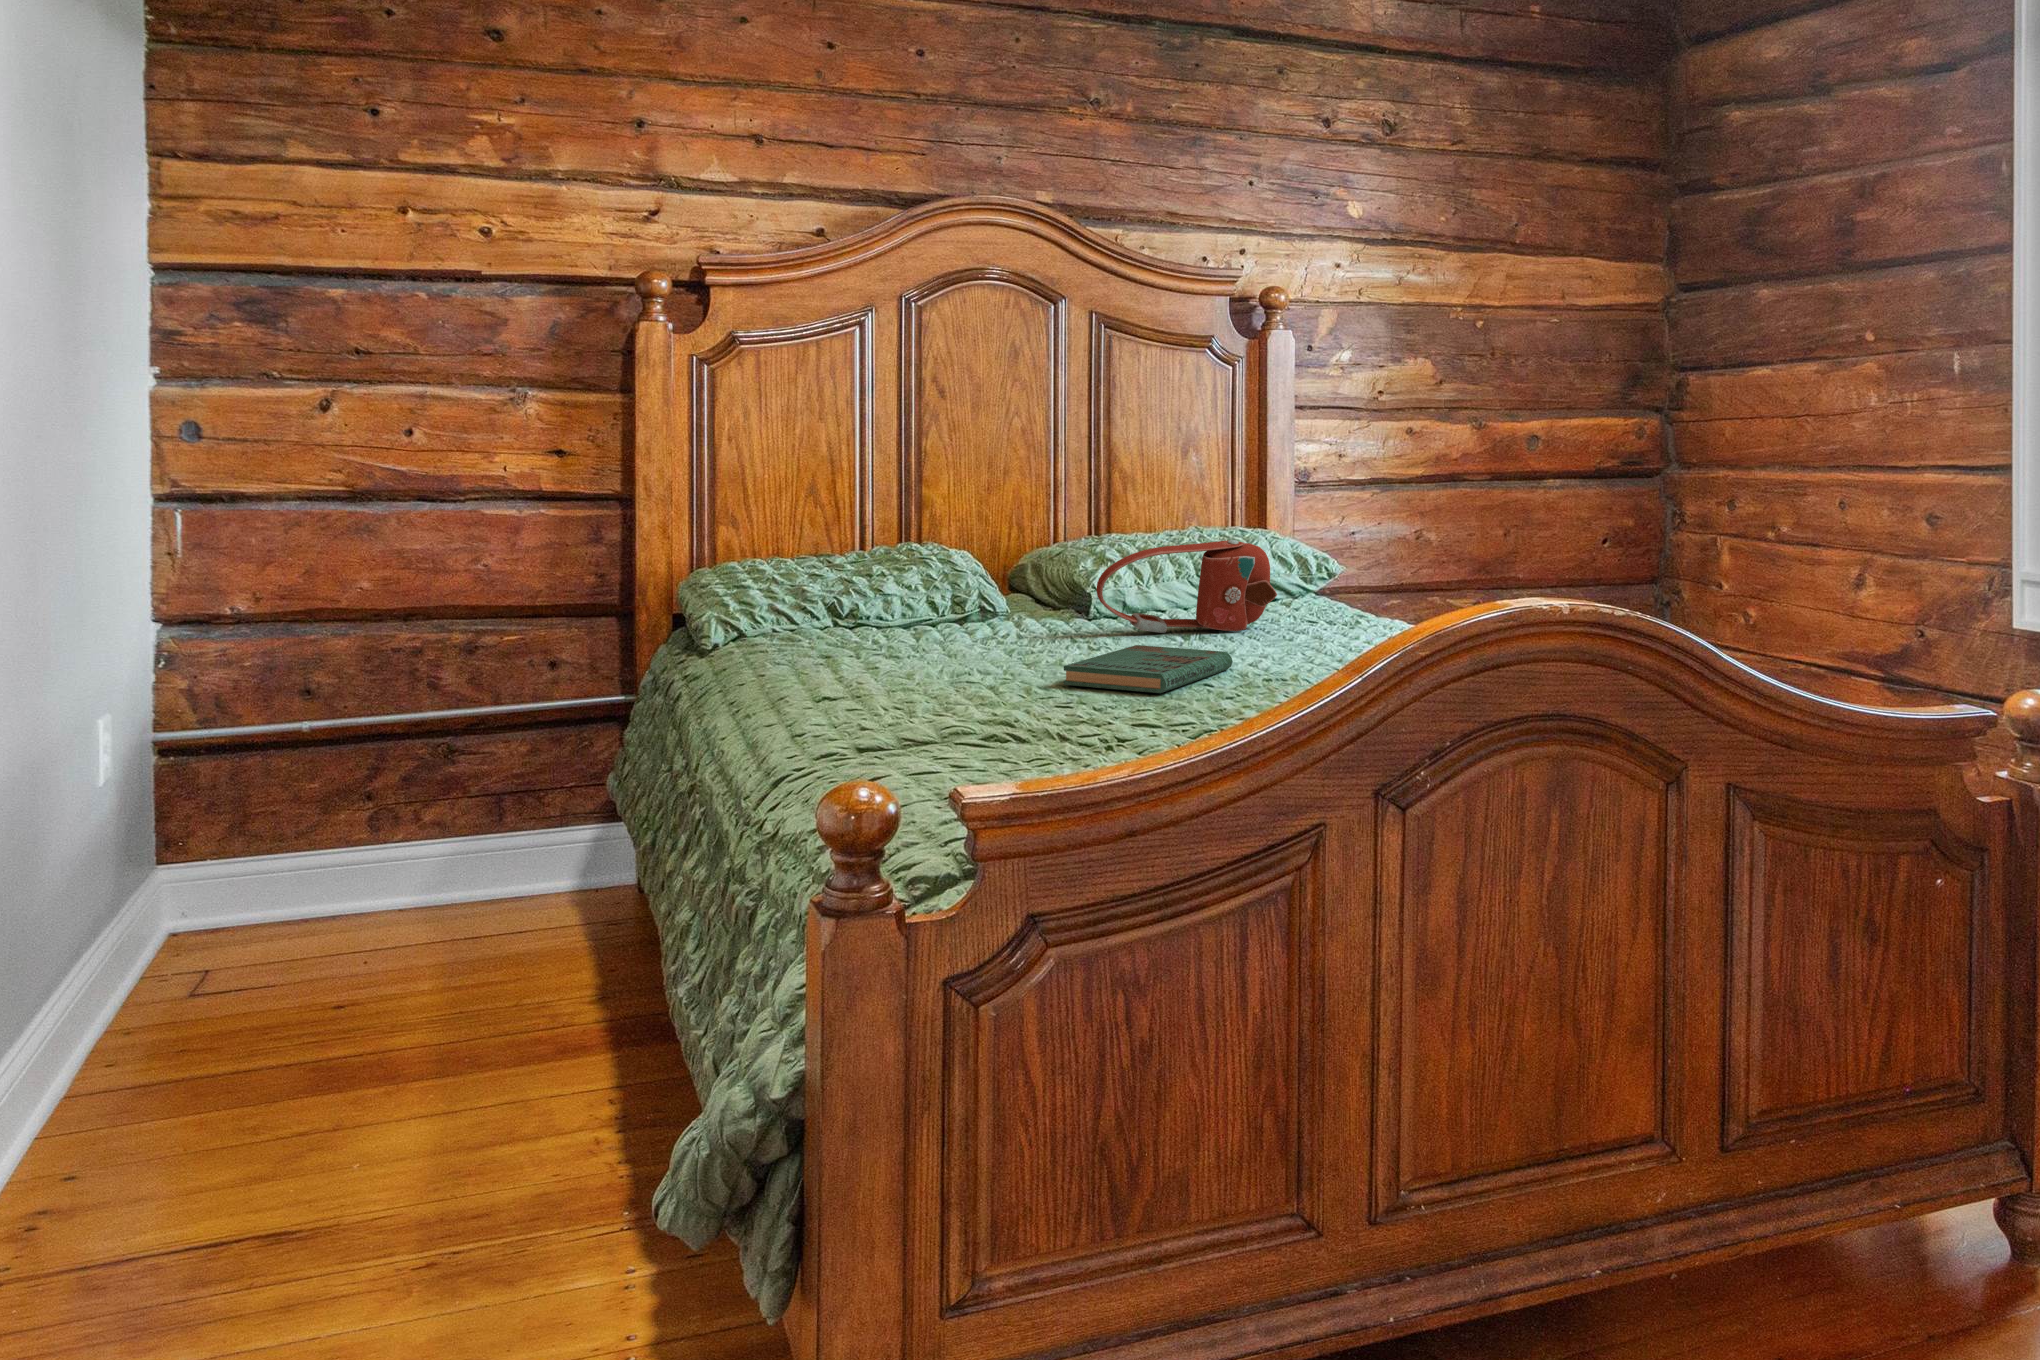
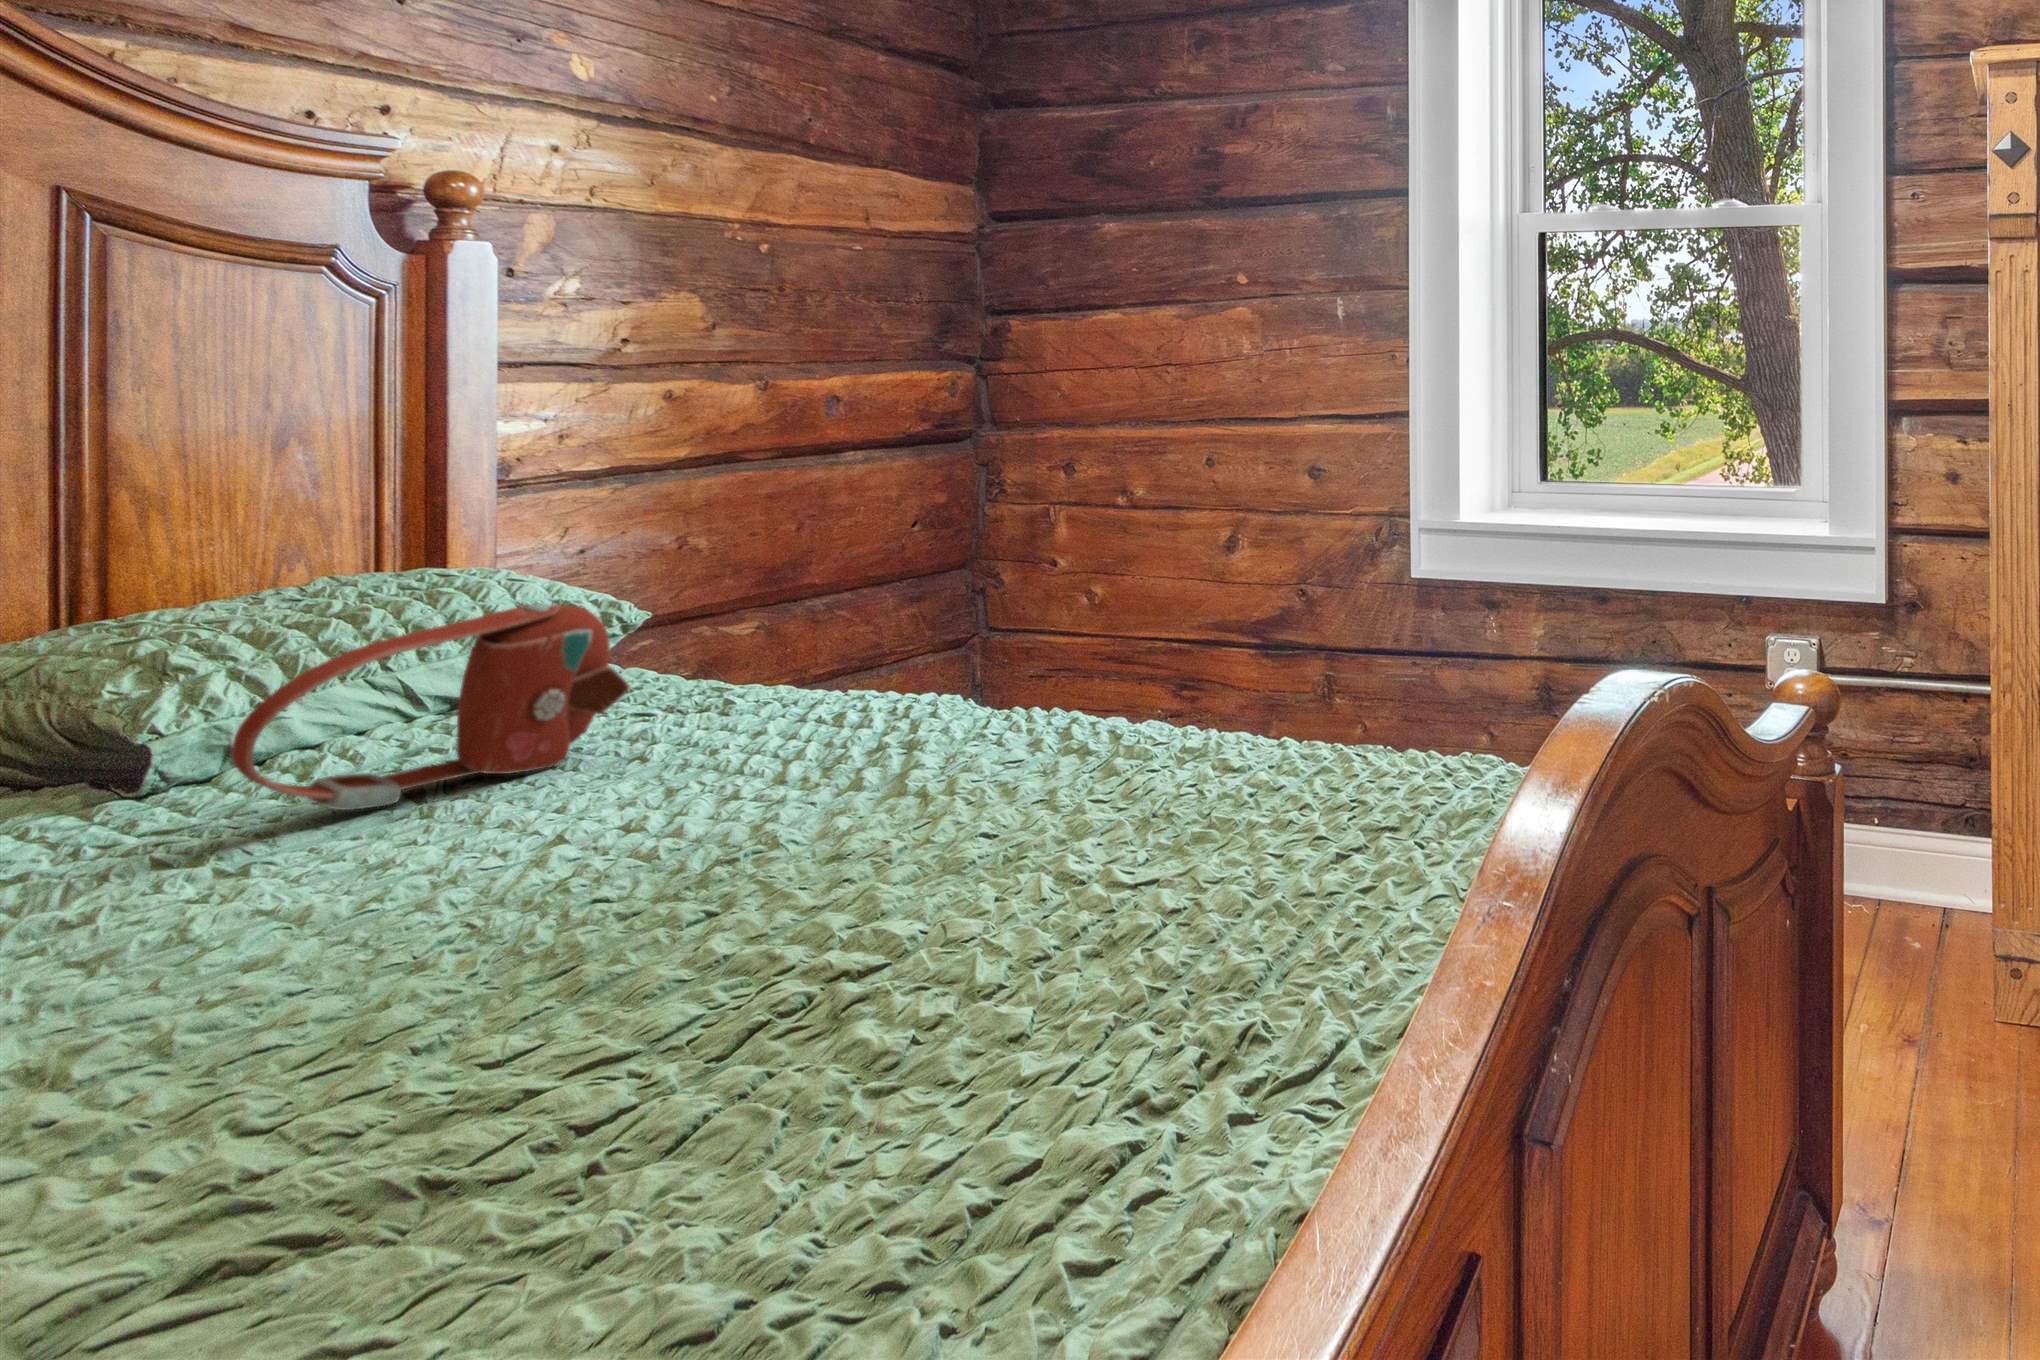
book: present [1064,645,1233,693] -> none [319,832,677,1027]

